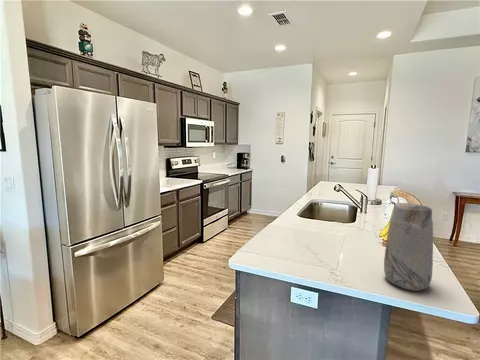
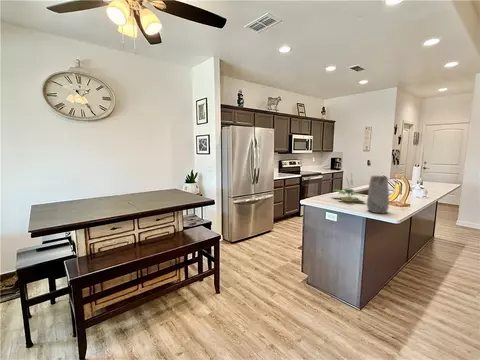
potted plant: none [283,188,358,250] -> present [336,189,364,202]

